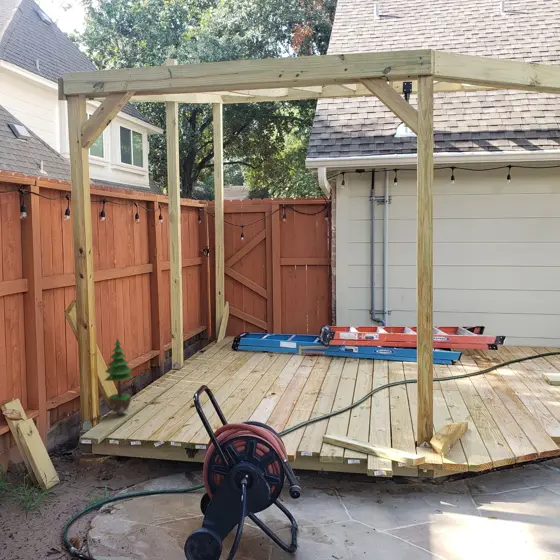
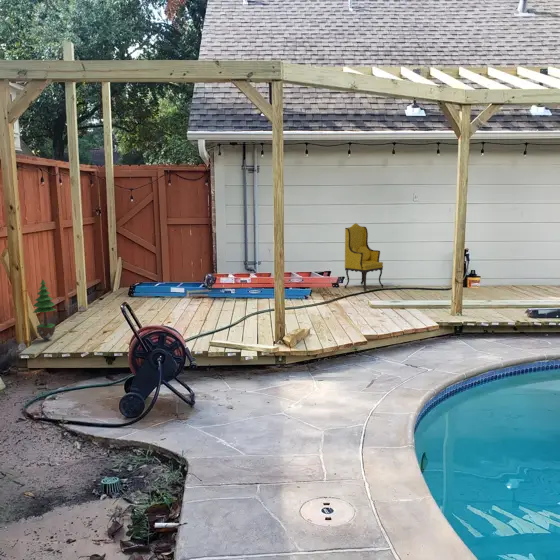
armchair: none [500,267,554,355] -> present [344,223,383,291]

